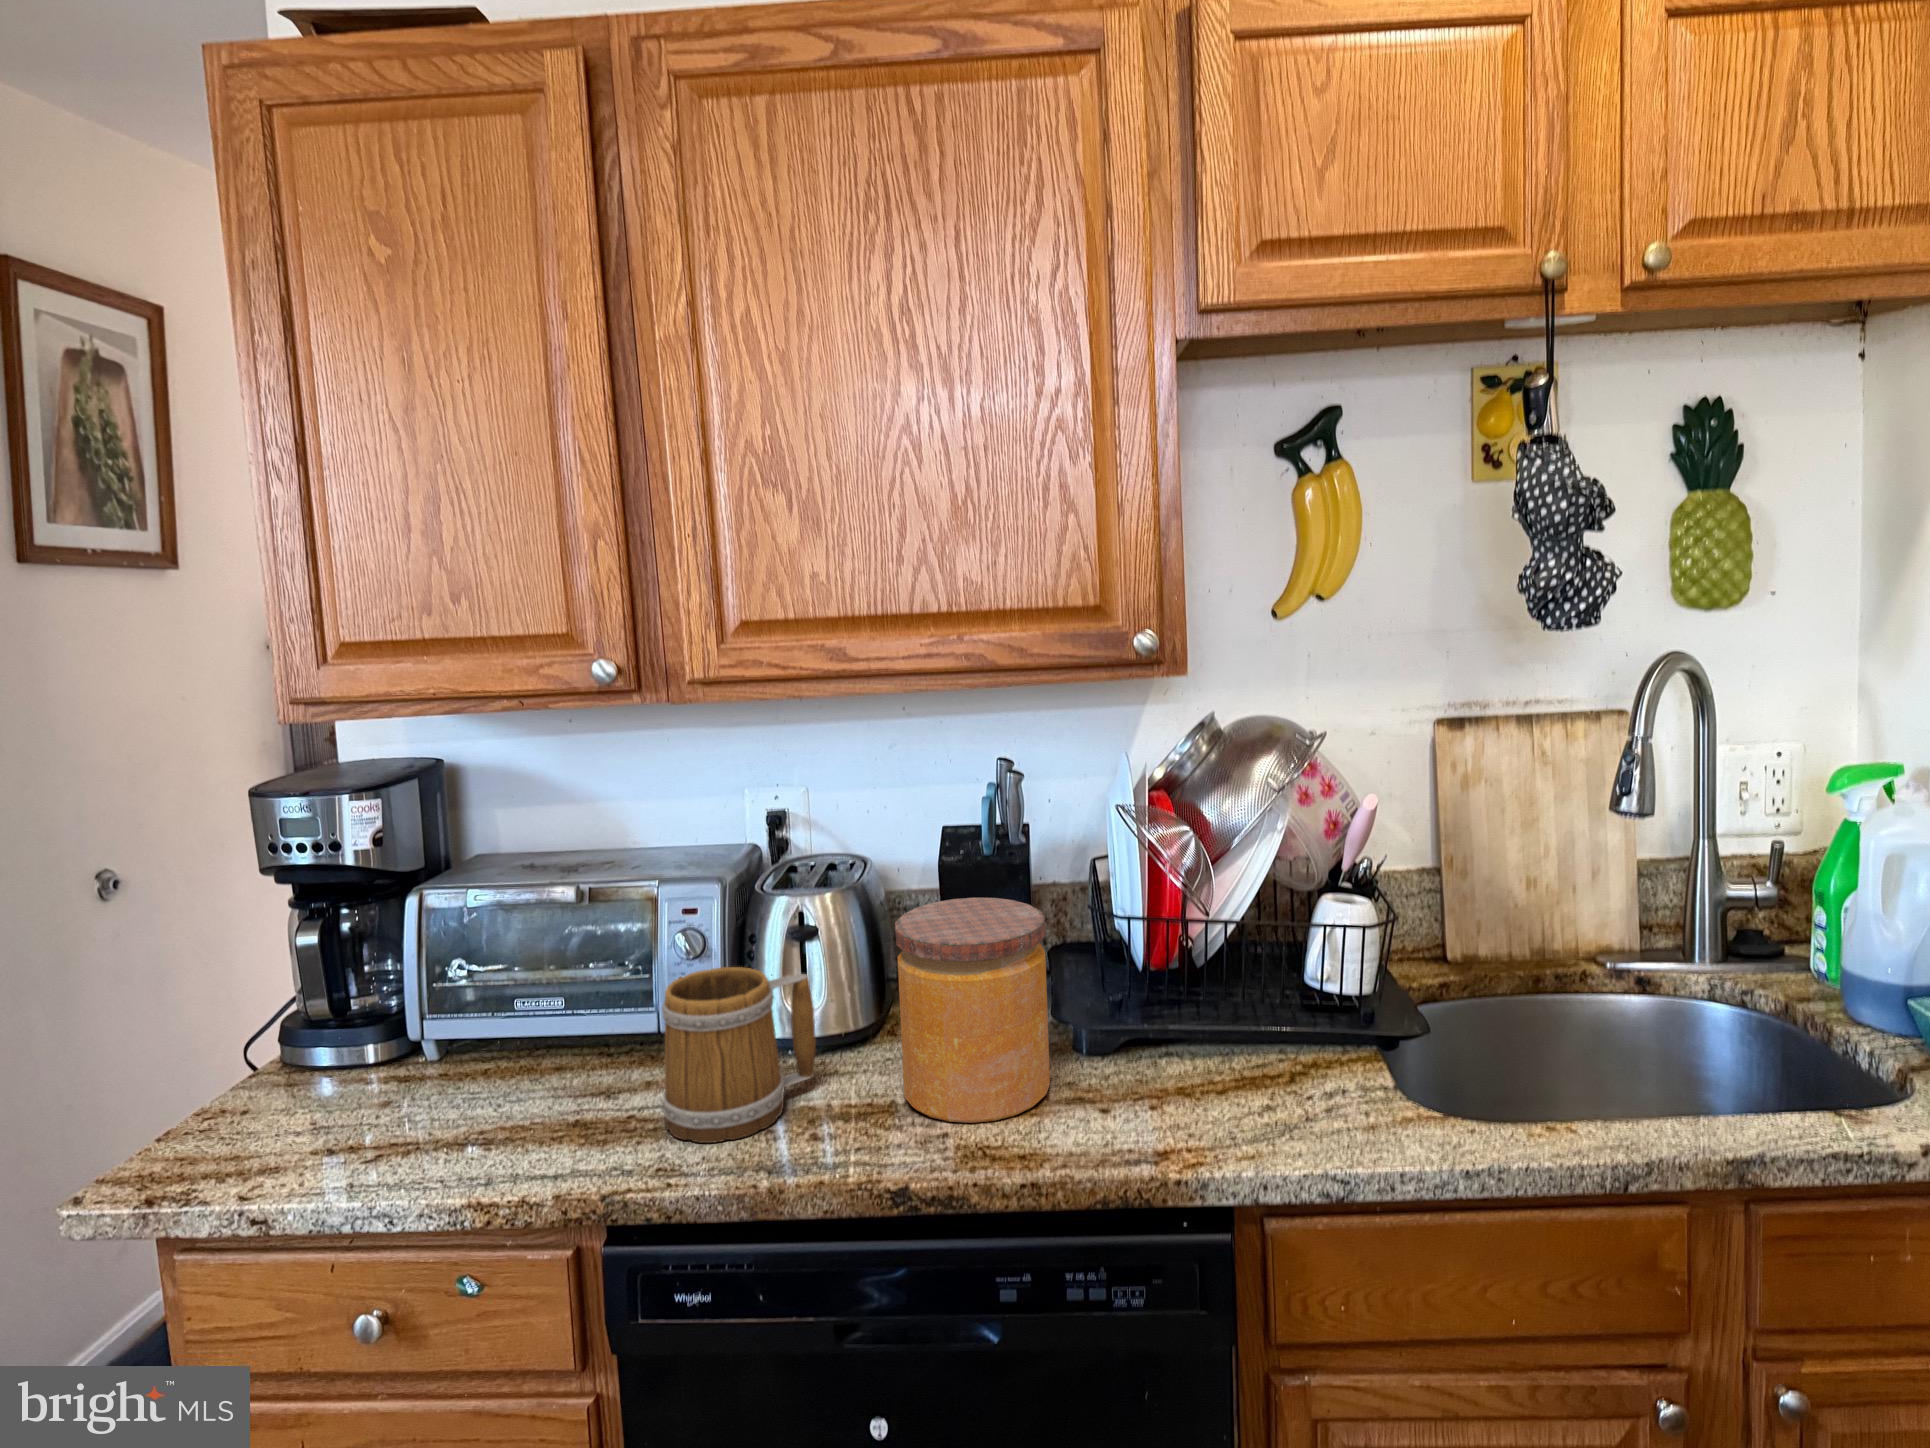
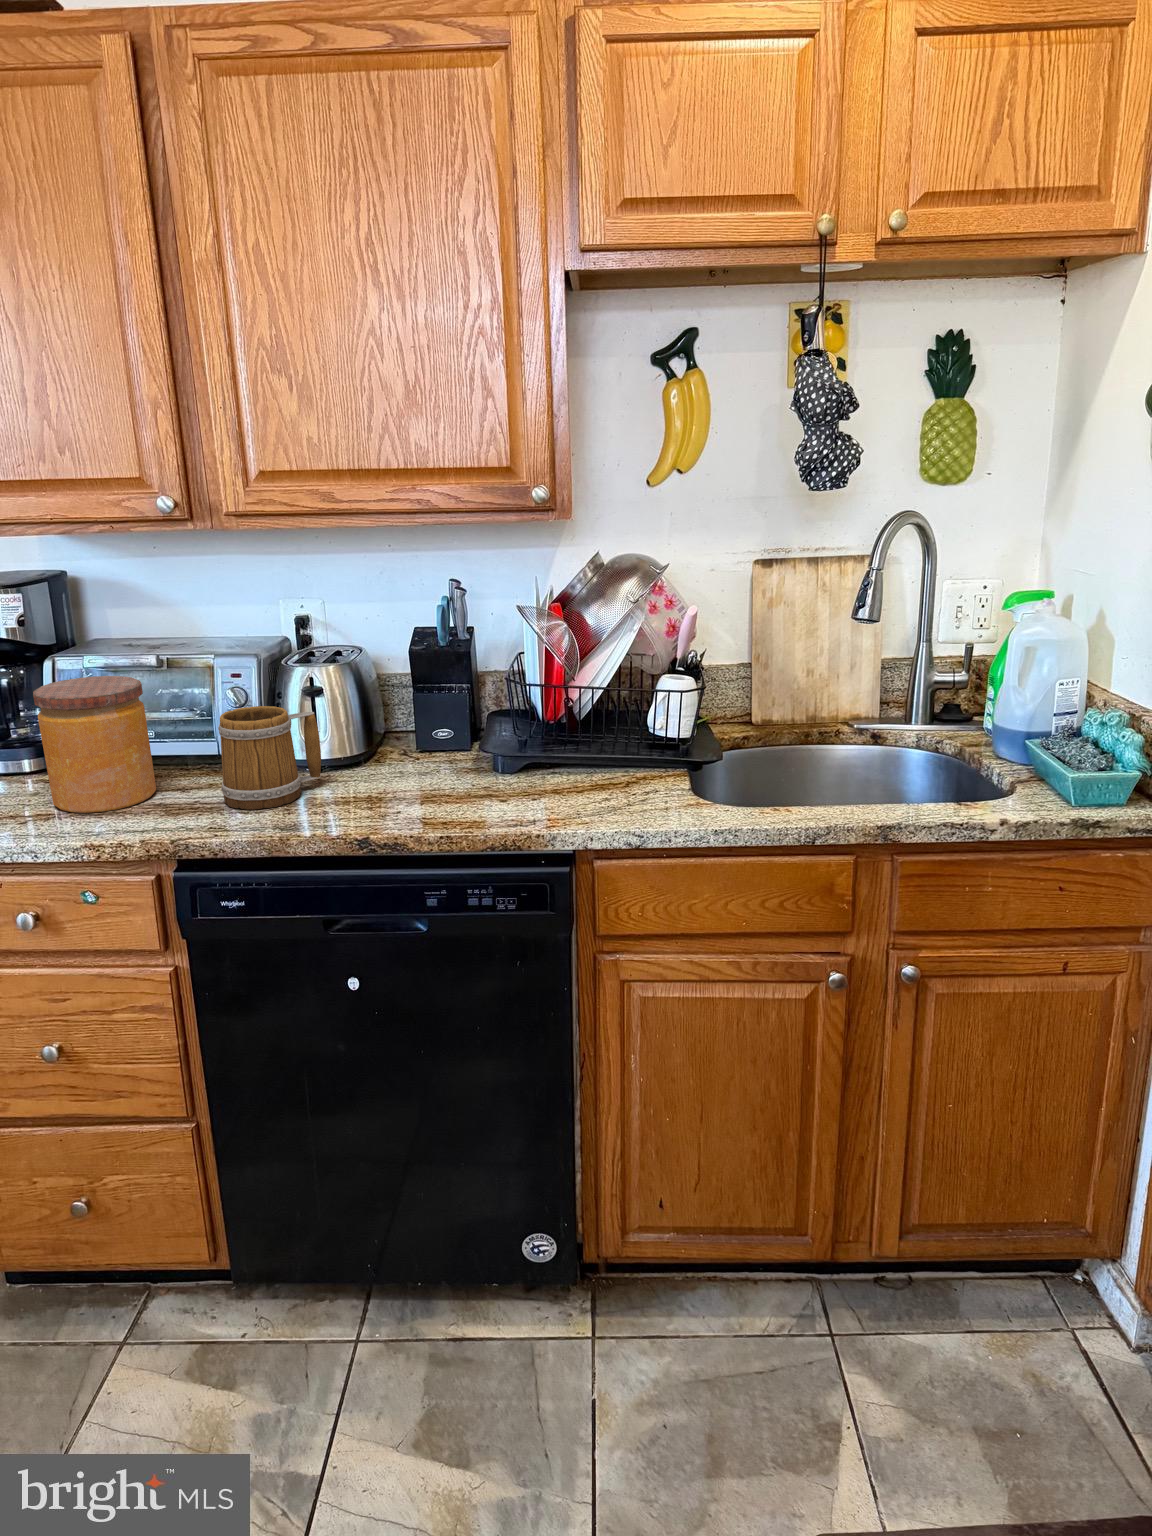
jar: present [895,898,1050,1123] -> present [33,676,156,813]

